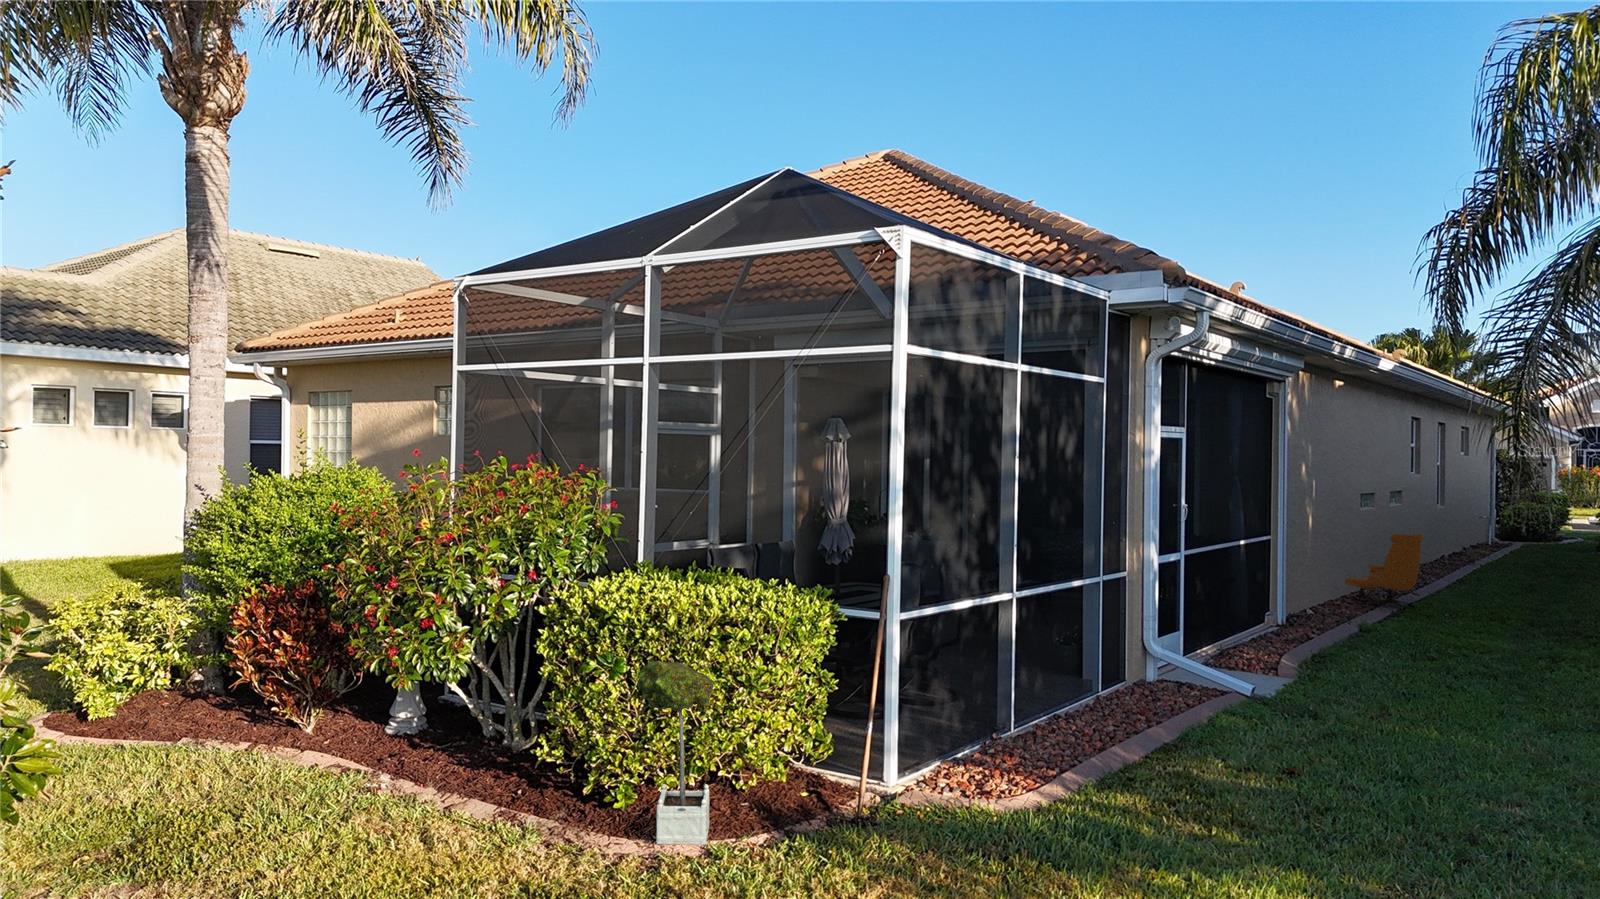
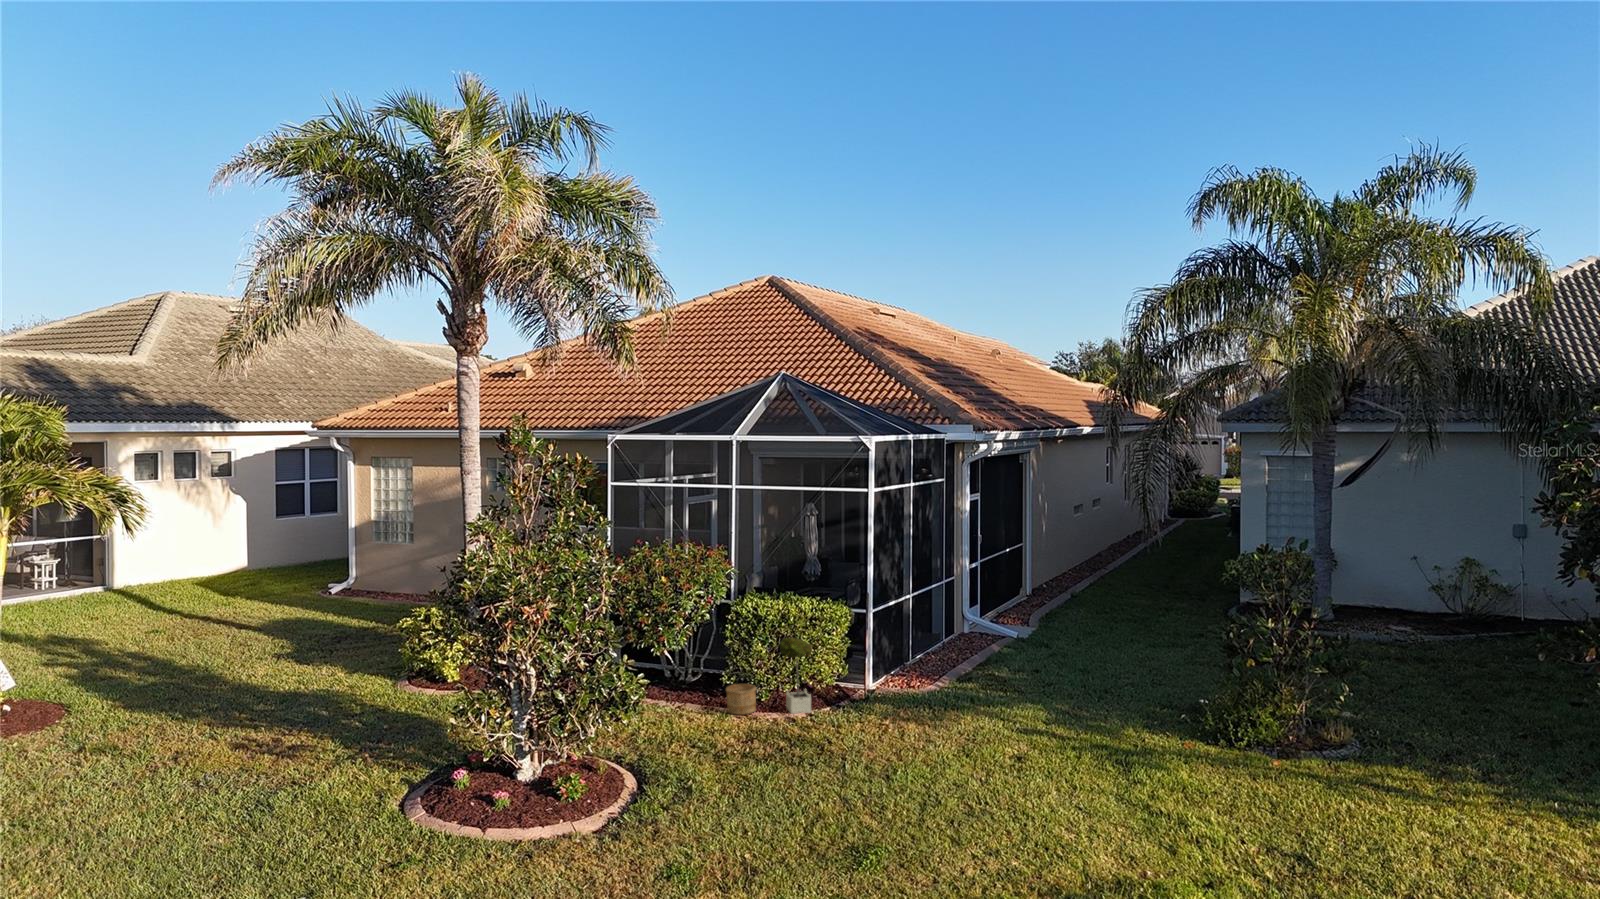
lounge chair: present [1345,534,1423,609] -> none [1062,533,1105,578]
wooden bucket: none [517,761,592,836] -> present [726,684,756,715]

